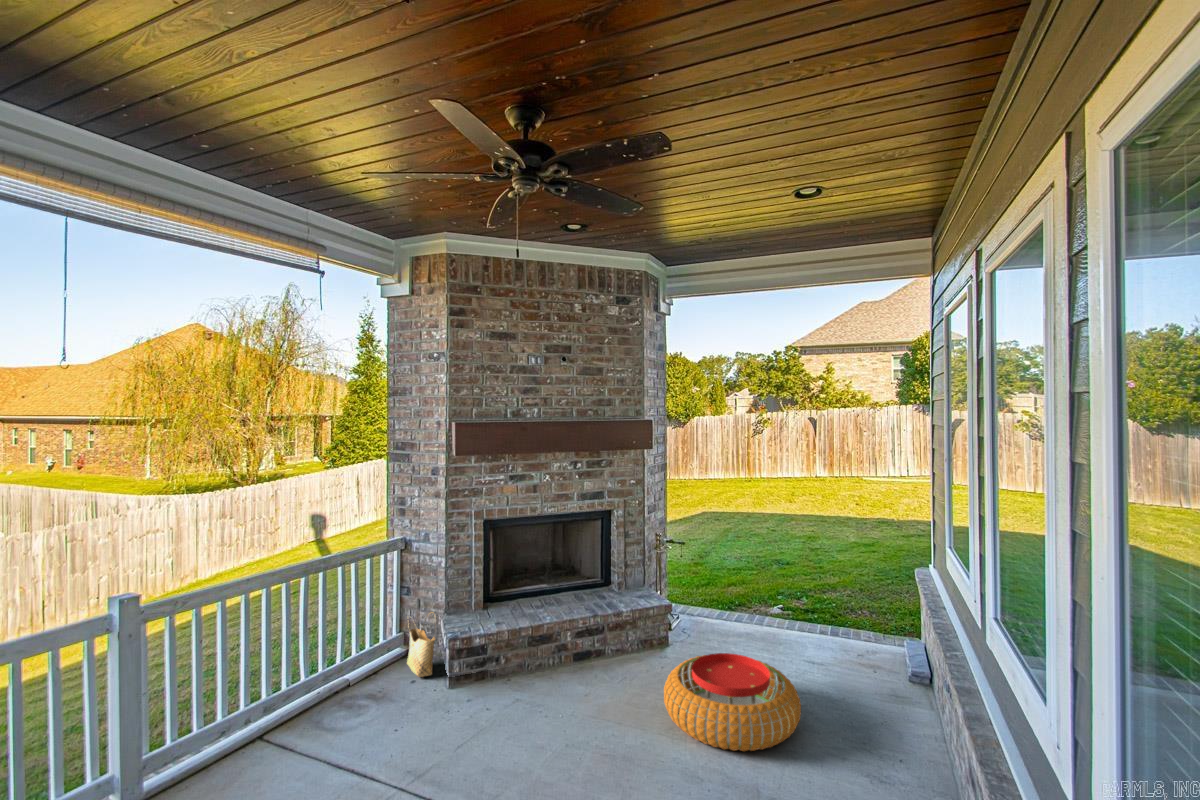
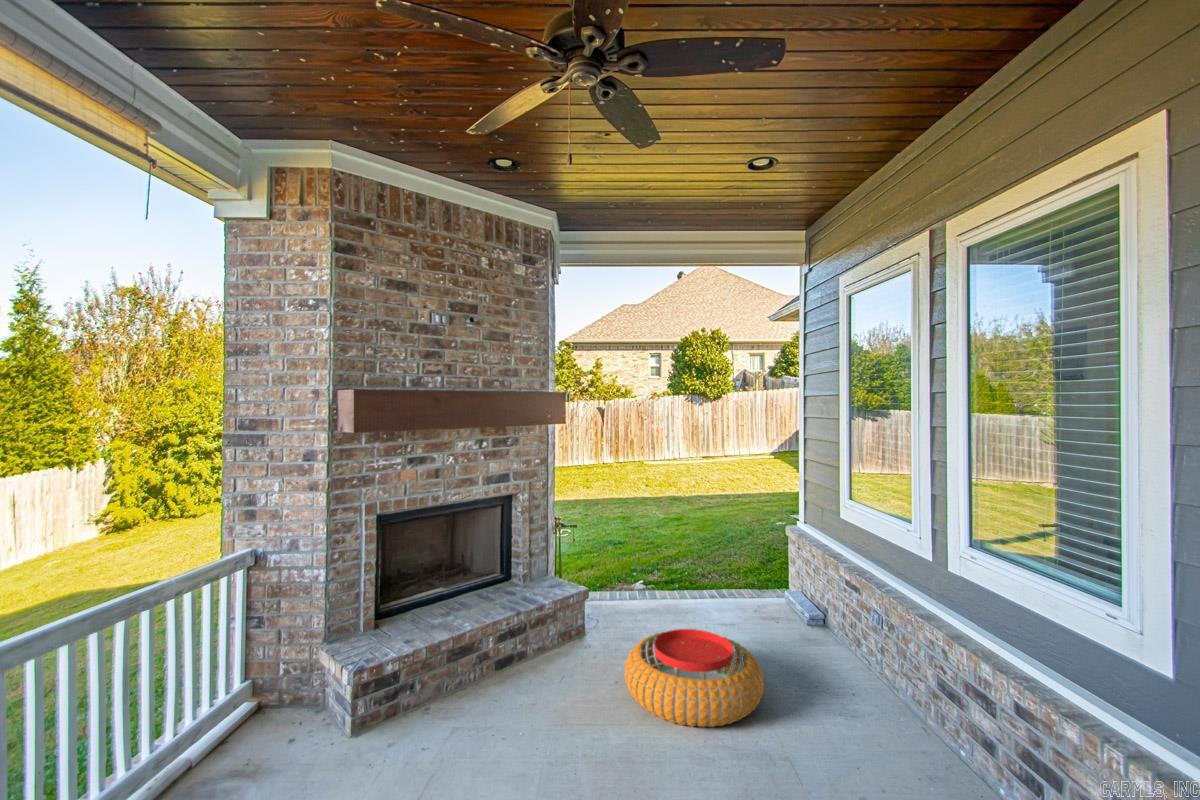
woven basket: present [407,612,435,677] -> none [272,644,325,735]

